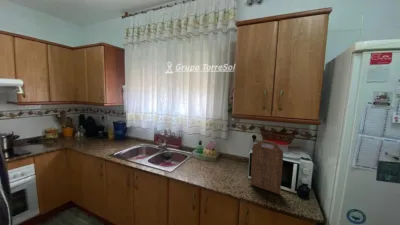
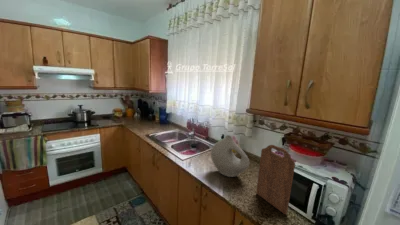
vase: none [201,139,237,177] -> present [211,135,250,177]

